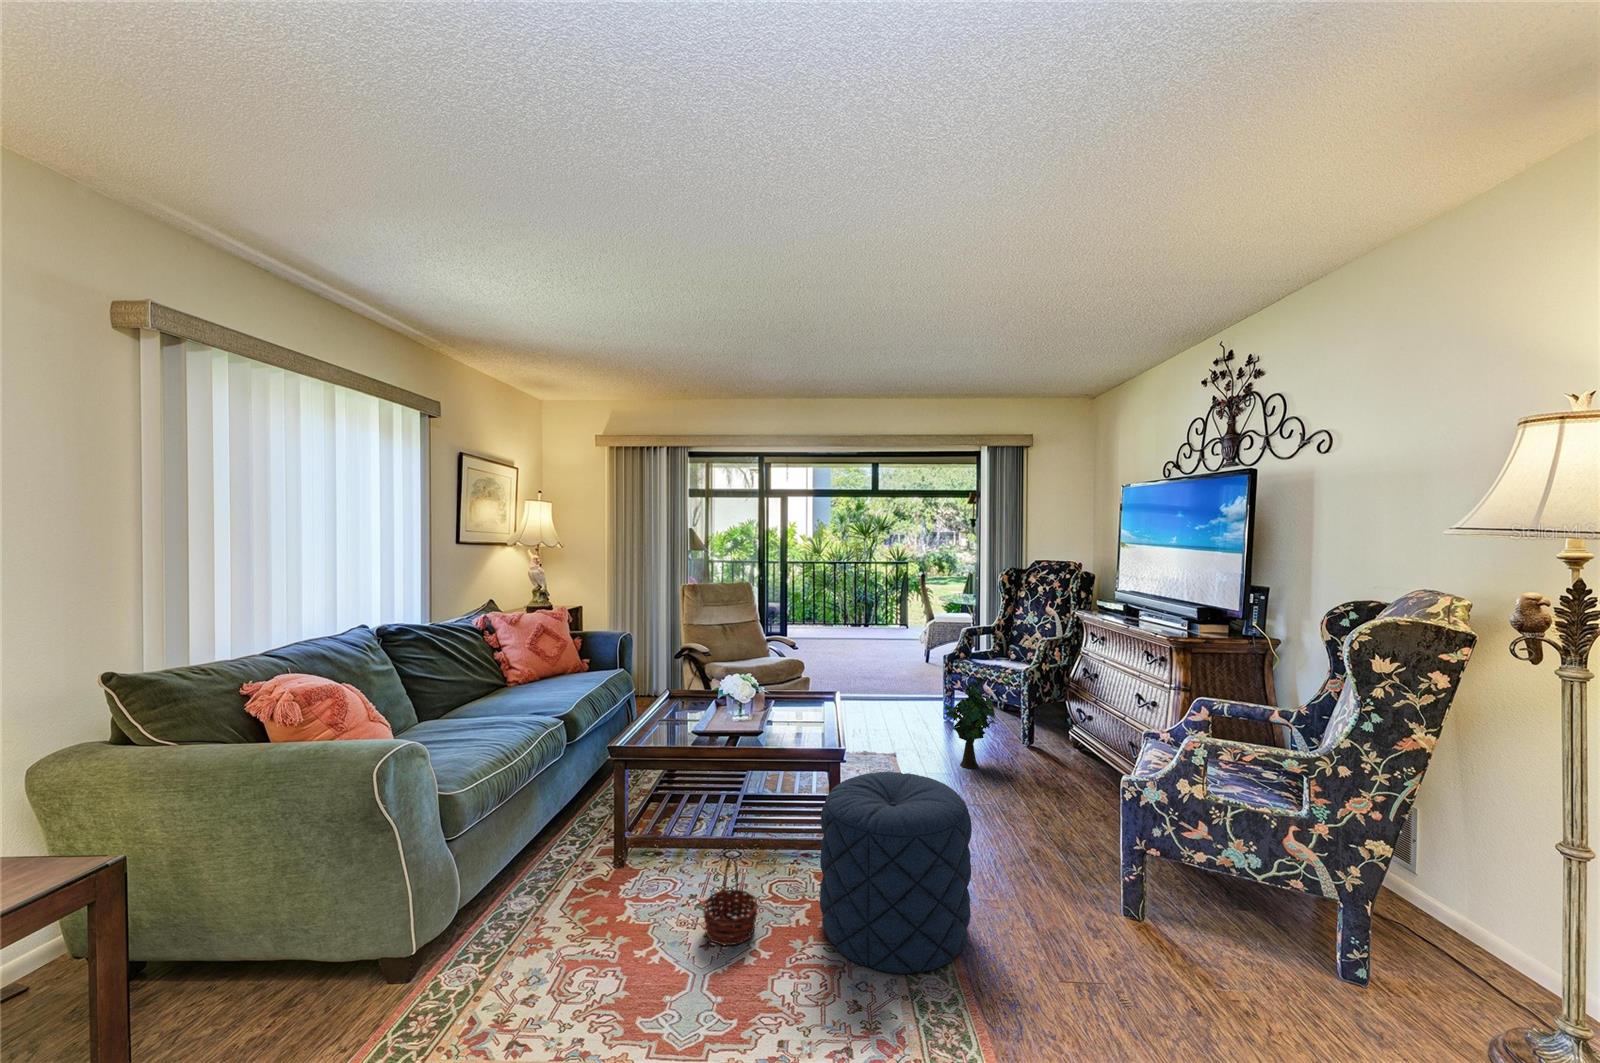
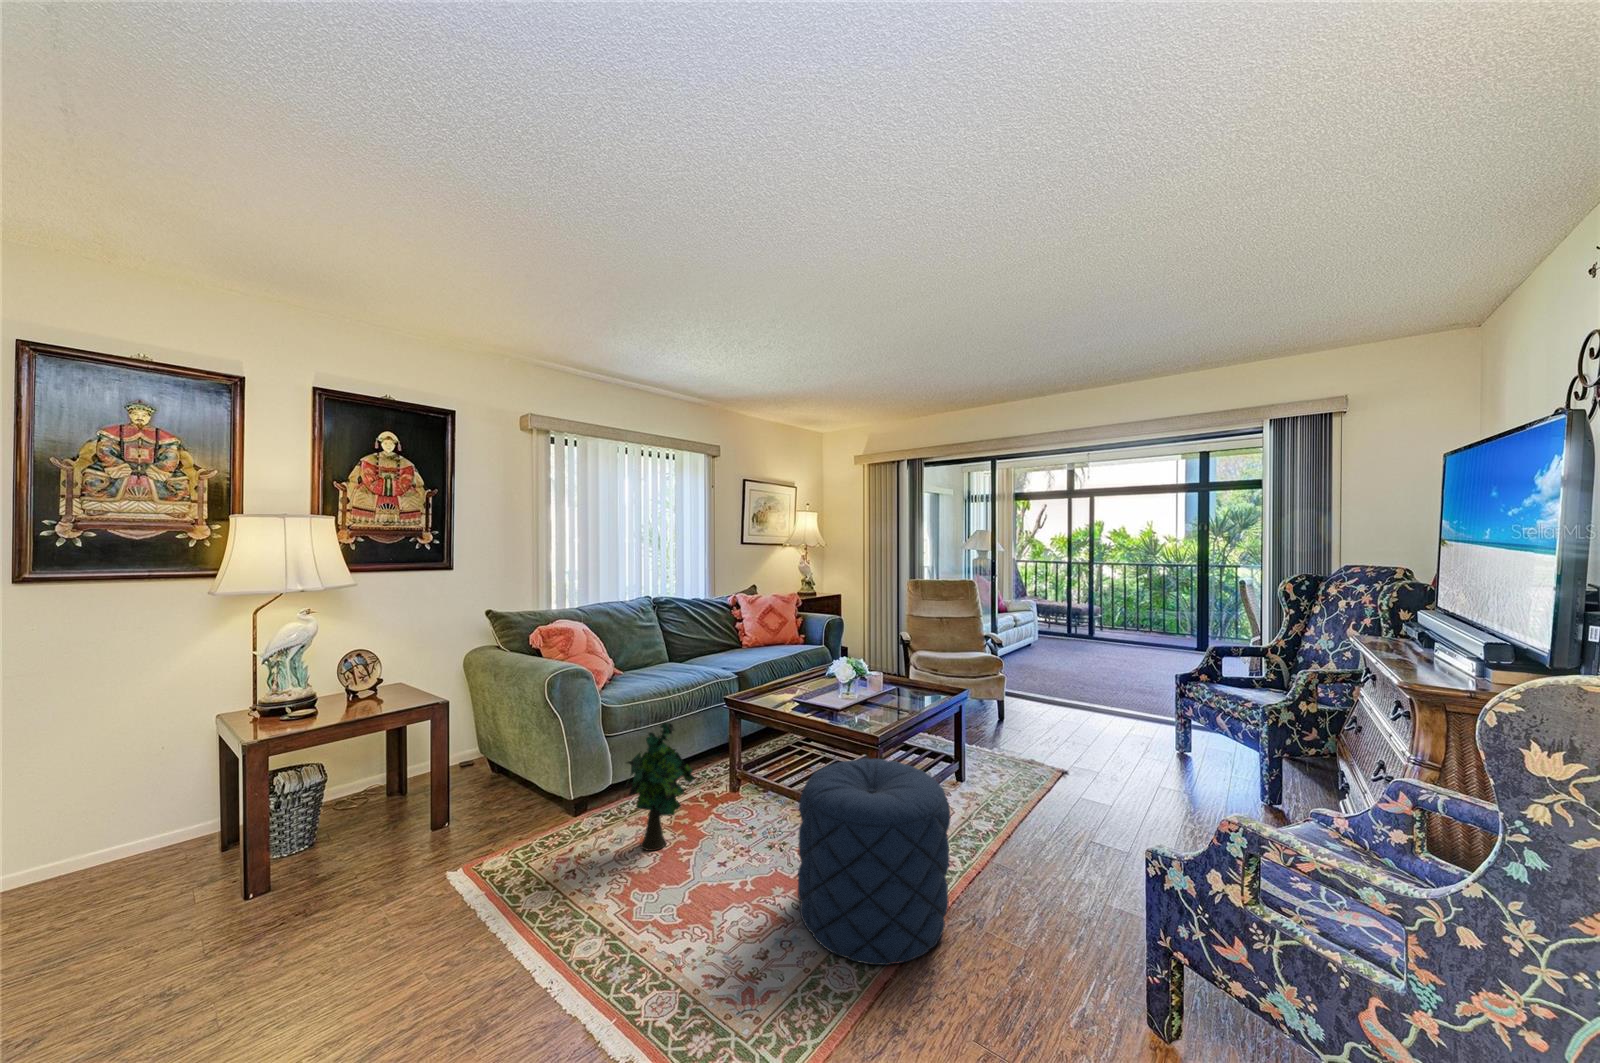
decorative plant: present [945,677,996,769] -> present [627,723,695,851]
basket: present [703,854,758,945] -> none [720,795,769,872]

